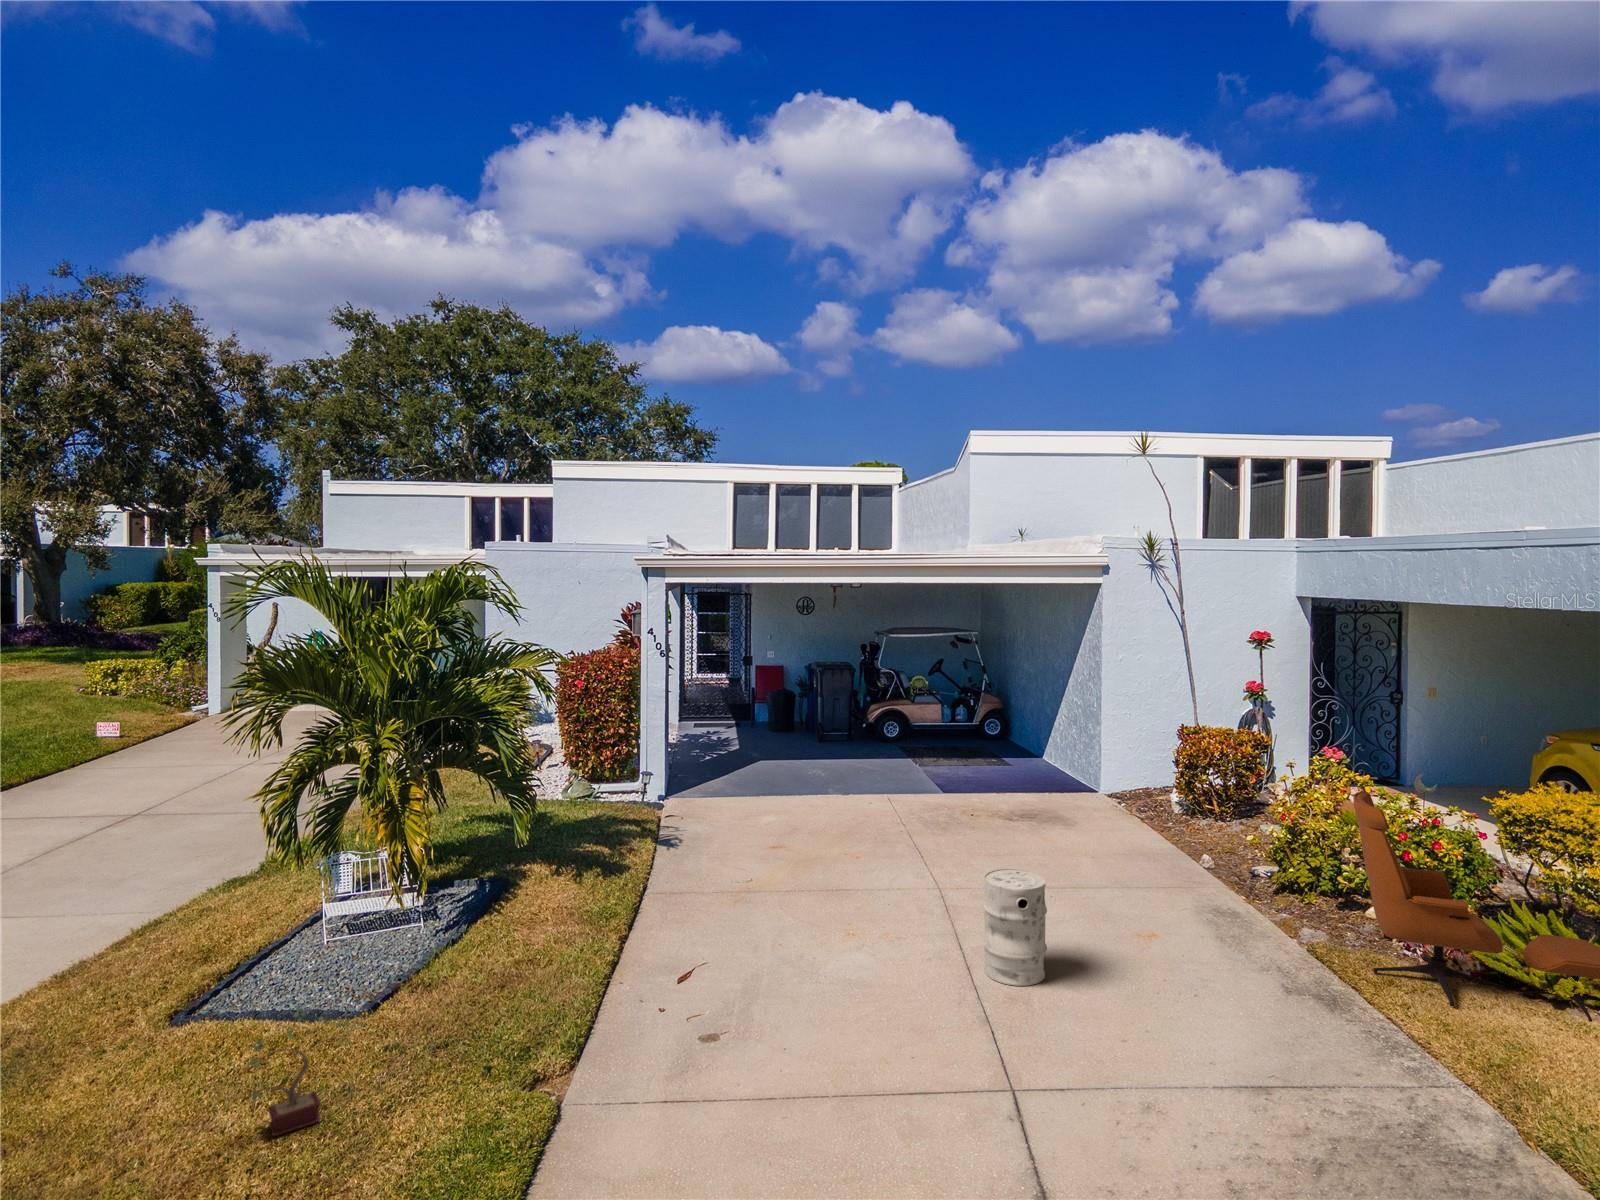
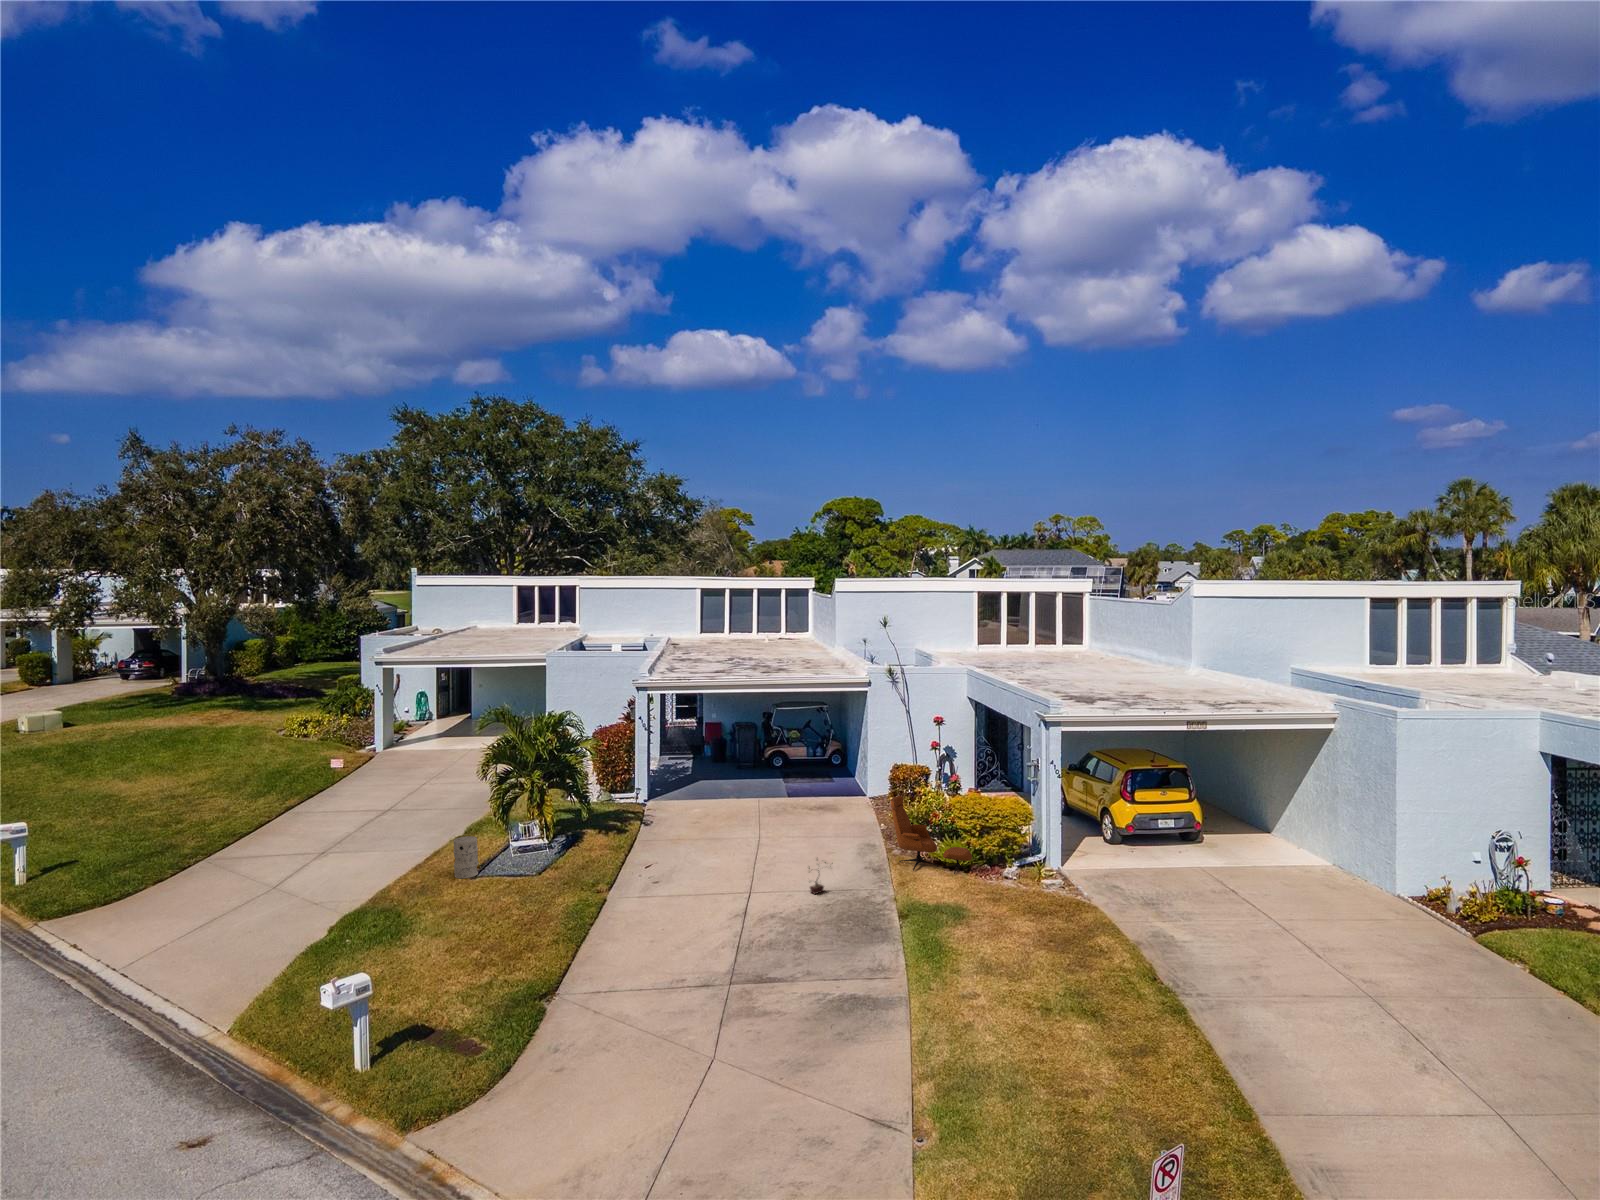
trash can: present [983,869,1047,986] -> present [453,836,479,878]
potted plant: present [248,1007,365,1136] -> present [809,862,826,894]

